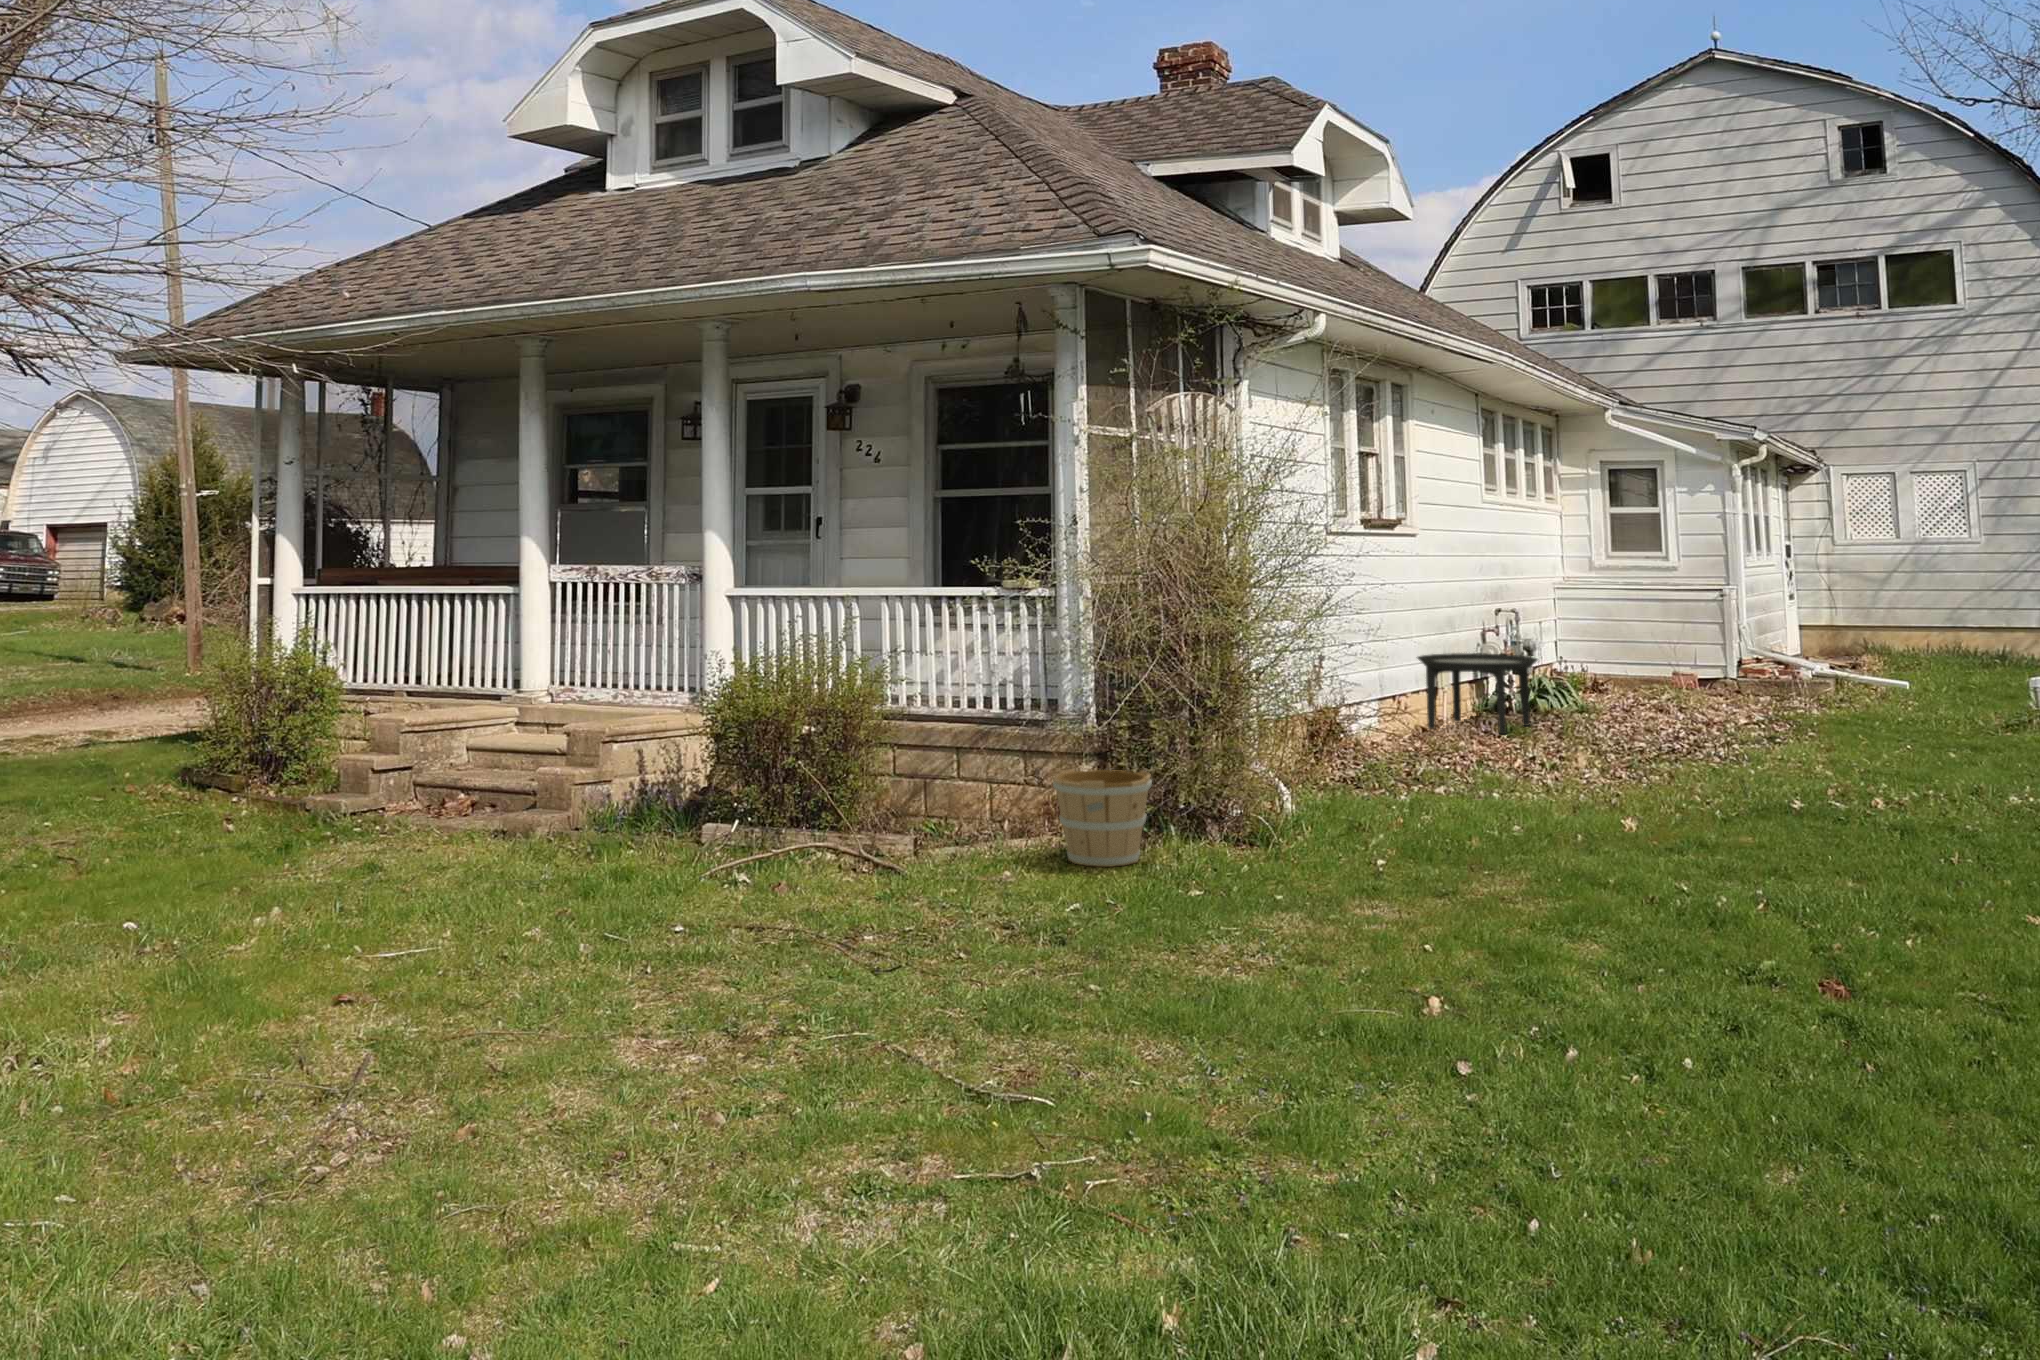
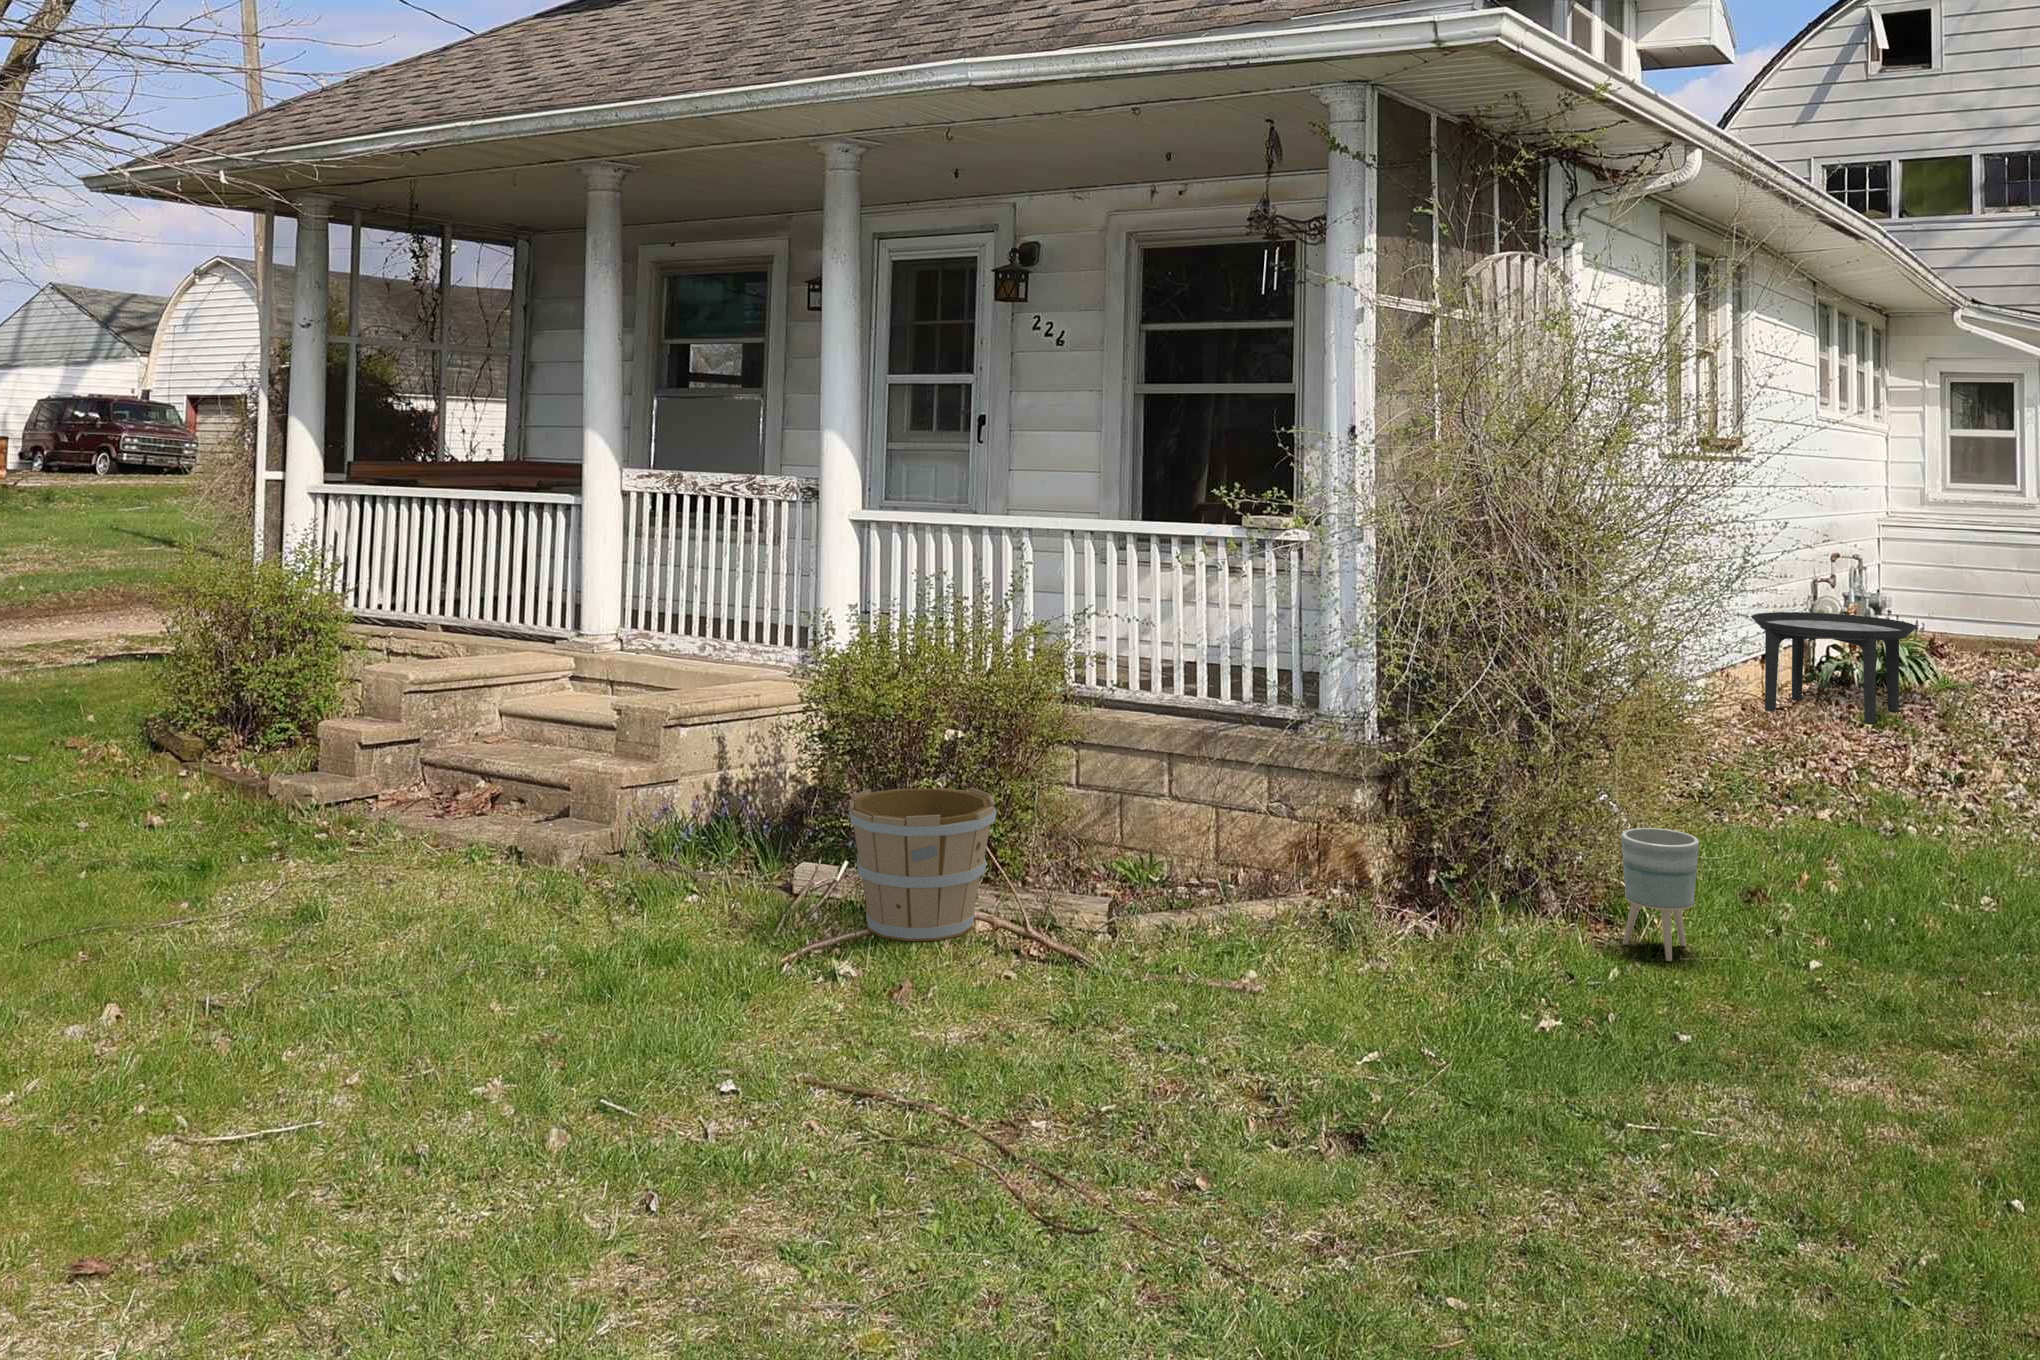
wooden bucket: present [1053,769,1152,867] -> present [850,788,997,941]
planter: none [1246,777,1295,860] -> present [1621,828,1699,961]

